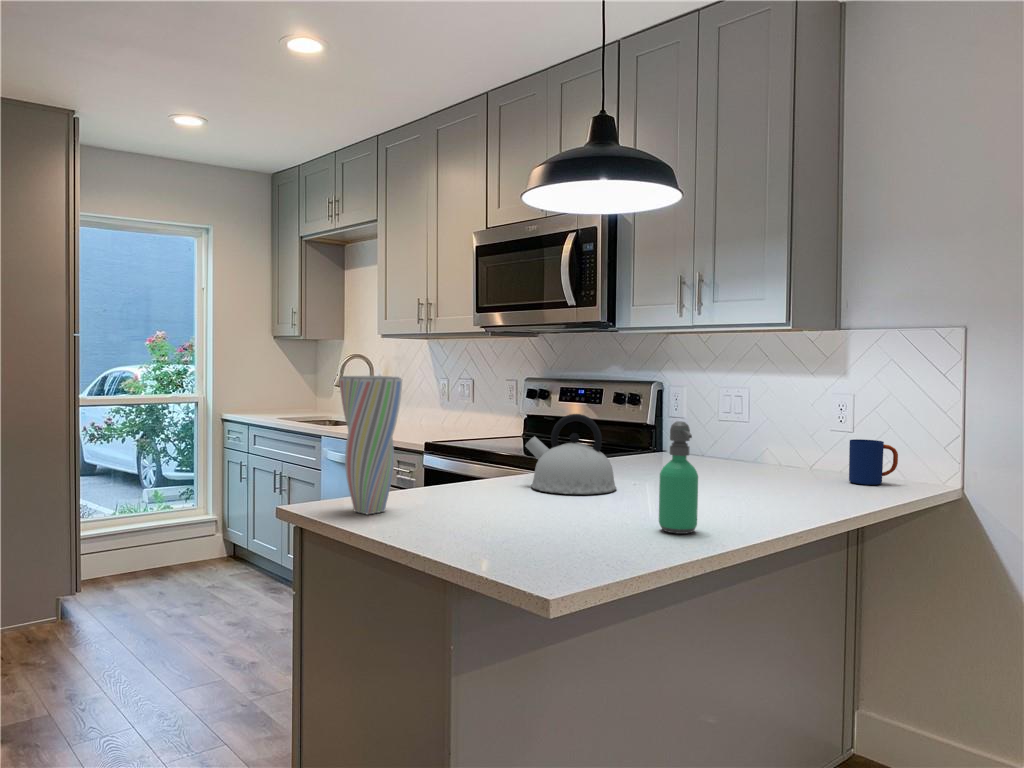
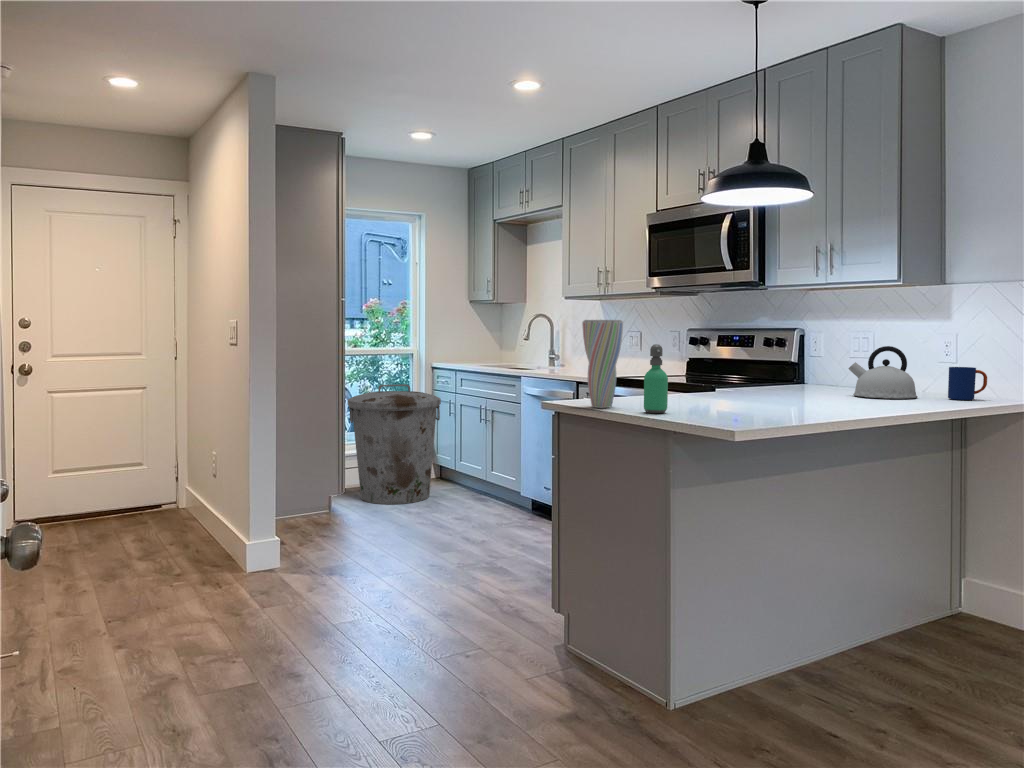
kettle: present [525,414,616,494] -> present [849,346,917,399]
soap dispenser: present [659,421,698,534] -> present [644,344,668,413]
trash can: none [91,443,222,602] -> present [348,384,441,504]

